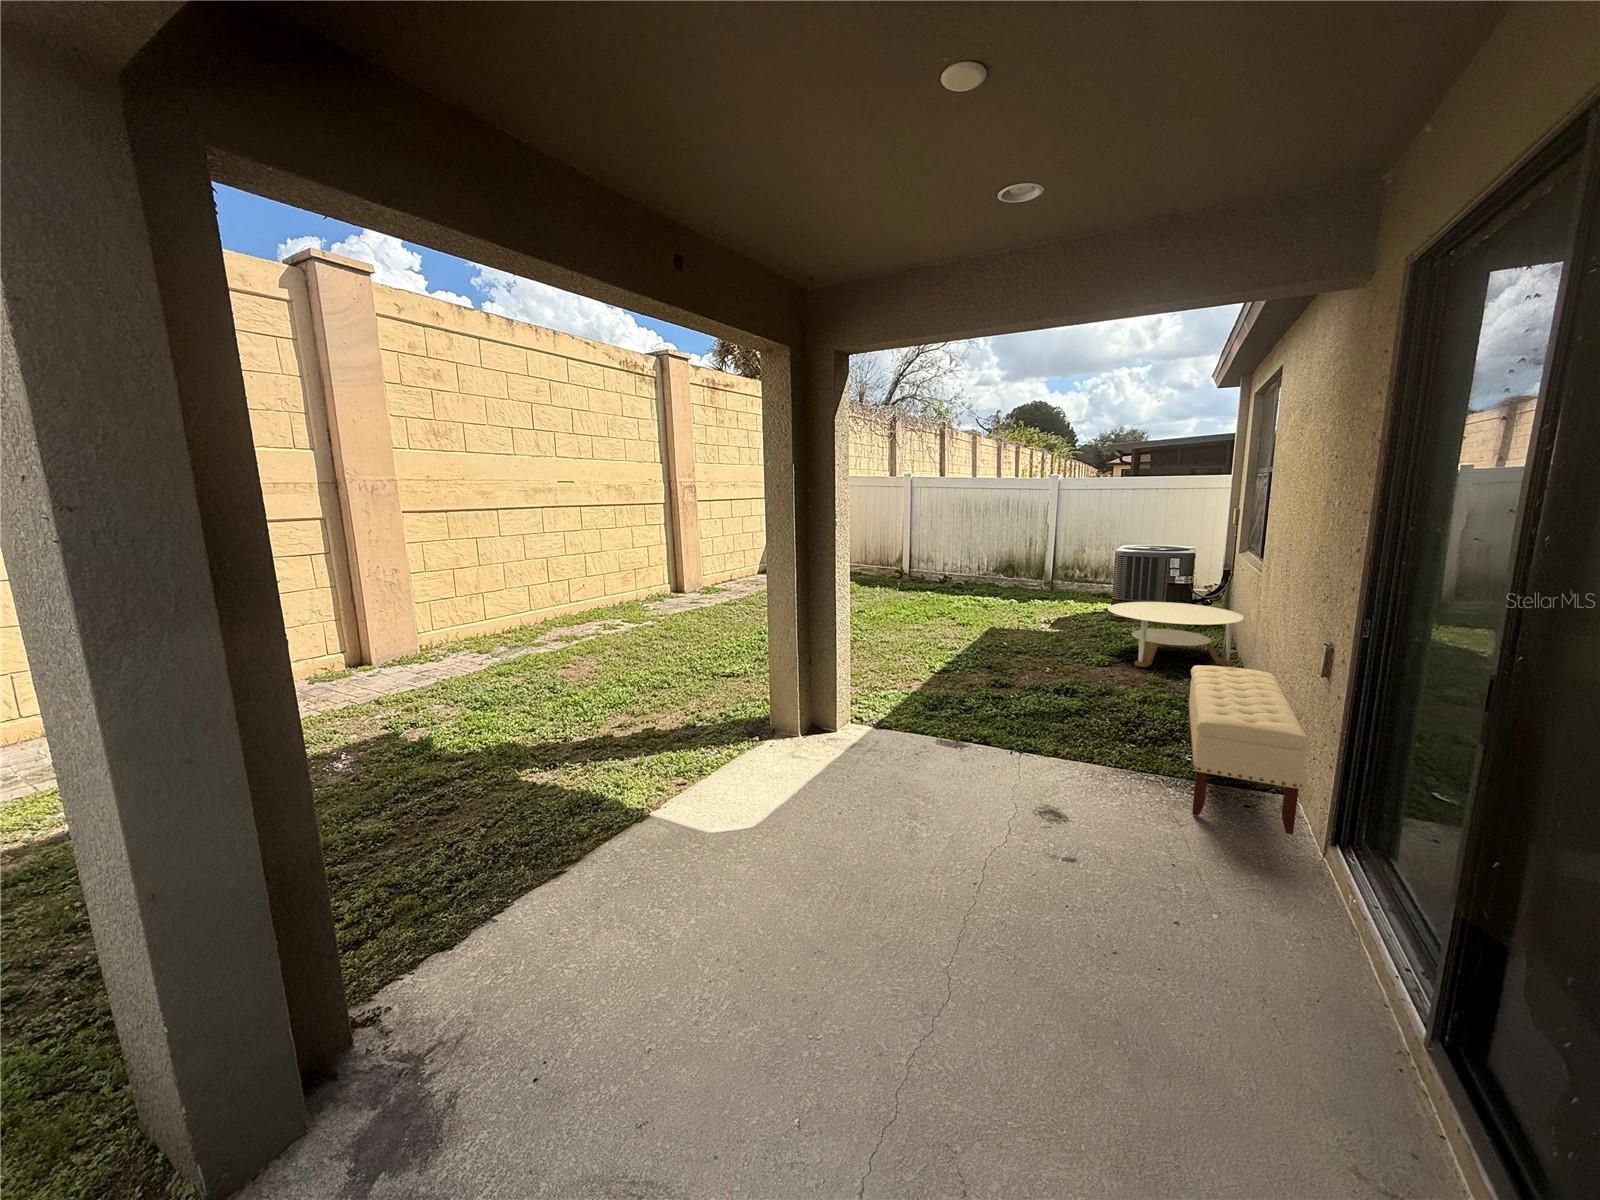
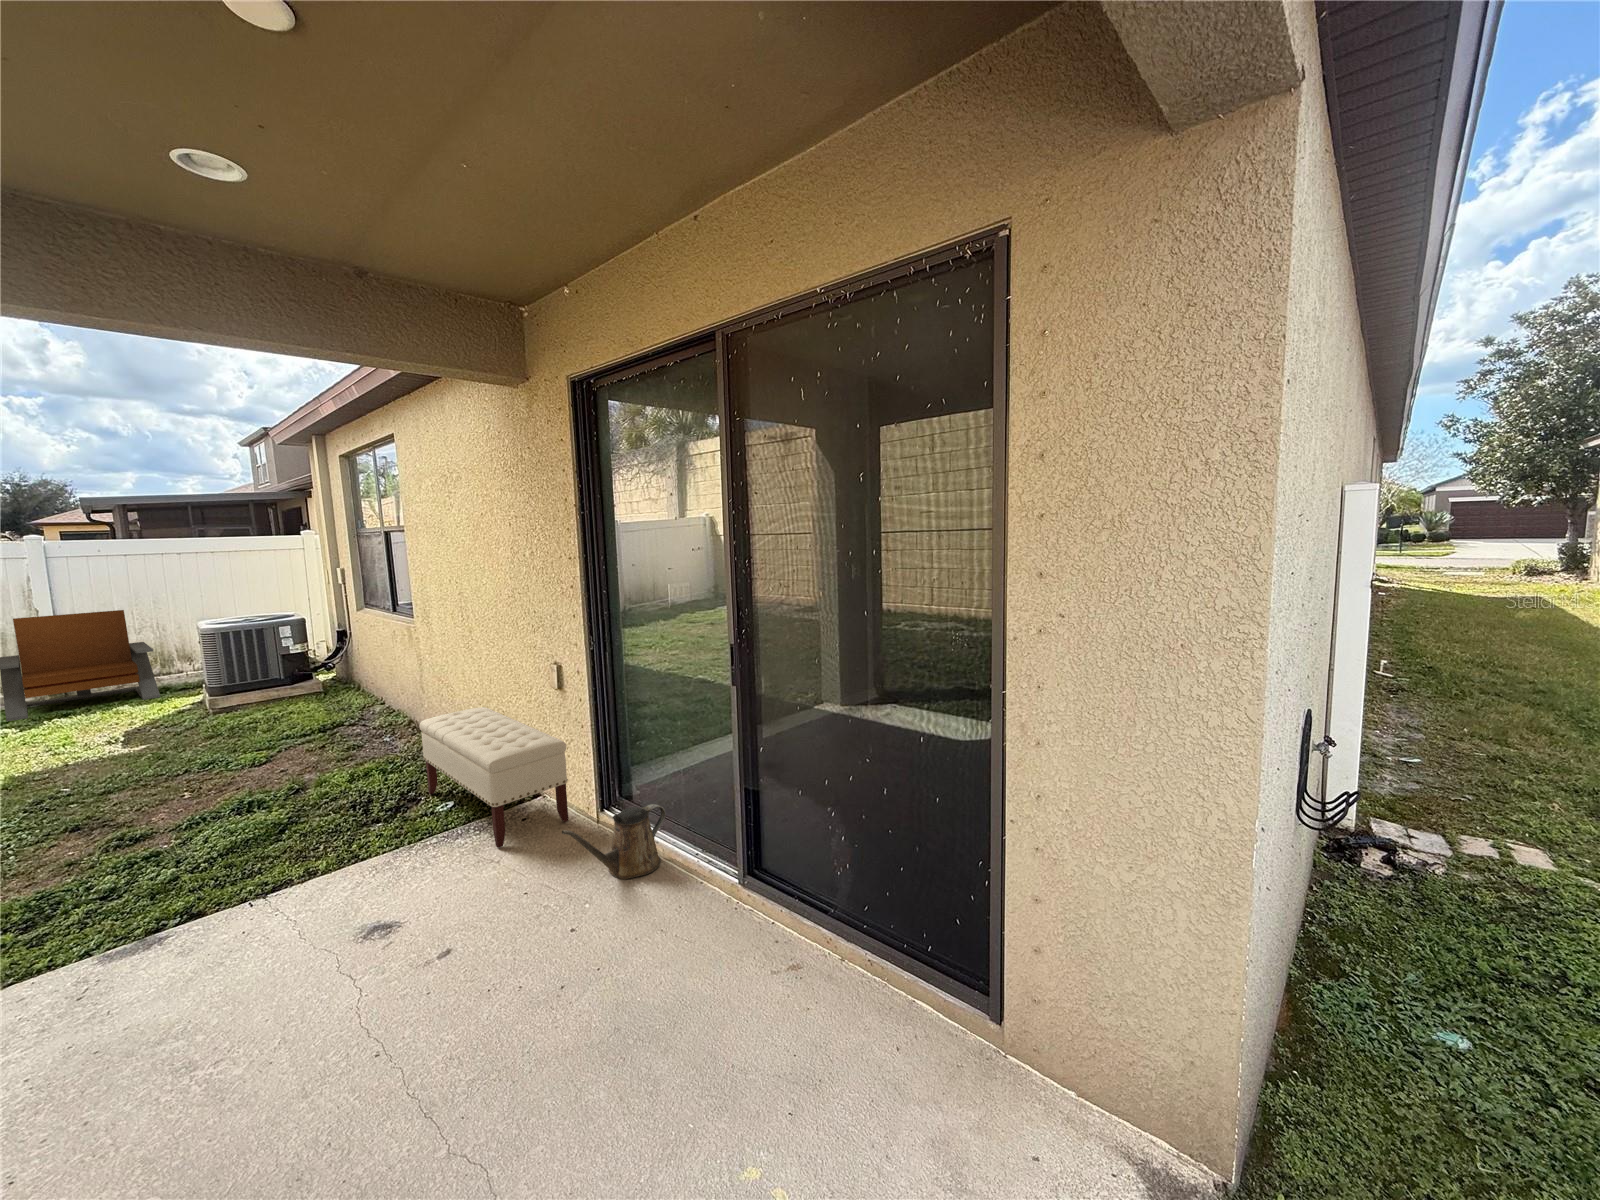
lounge chair: none [1016,529,1097,600] -> present [0,610,160,721]
round table: present [1108,602,1244,667] -> none [241,668,400,750]
watering can: none [1212,821,1395,948] -> present [562,804,666,879]

